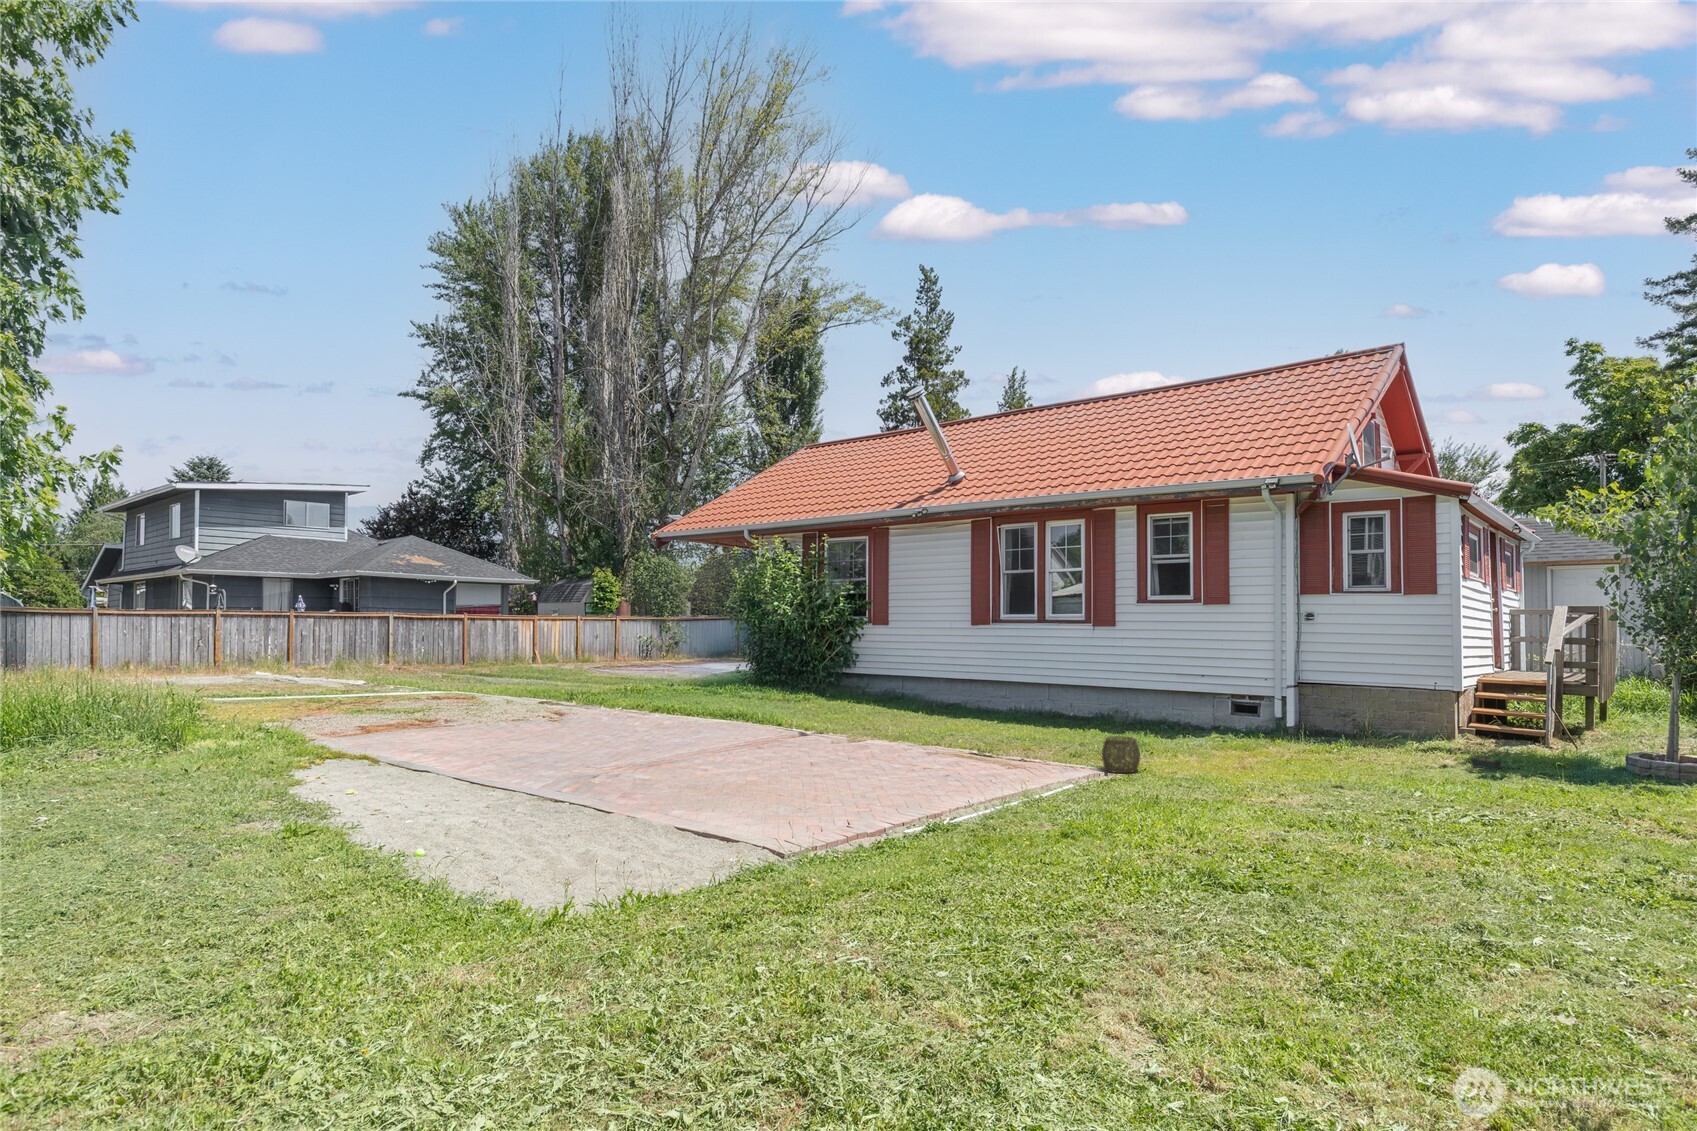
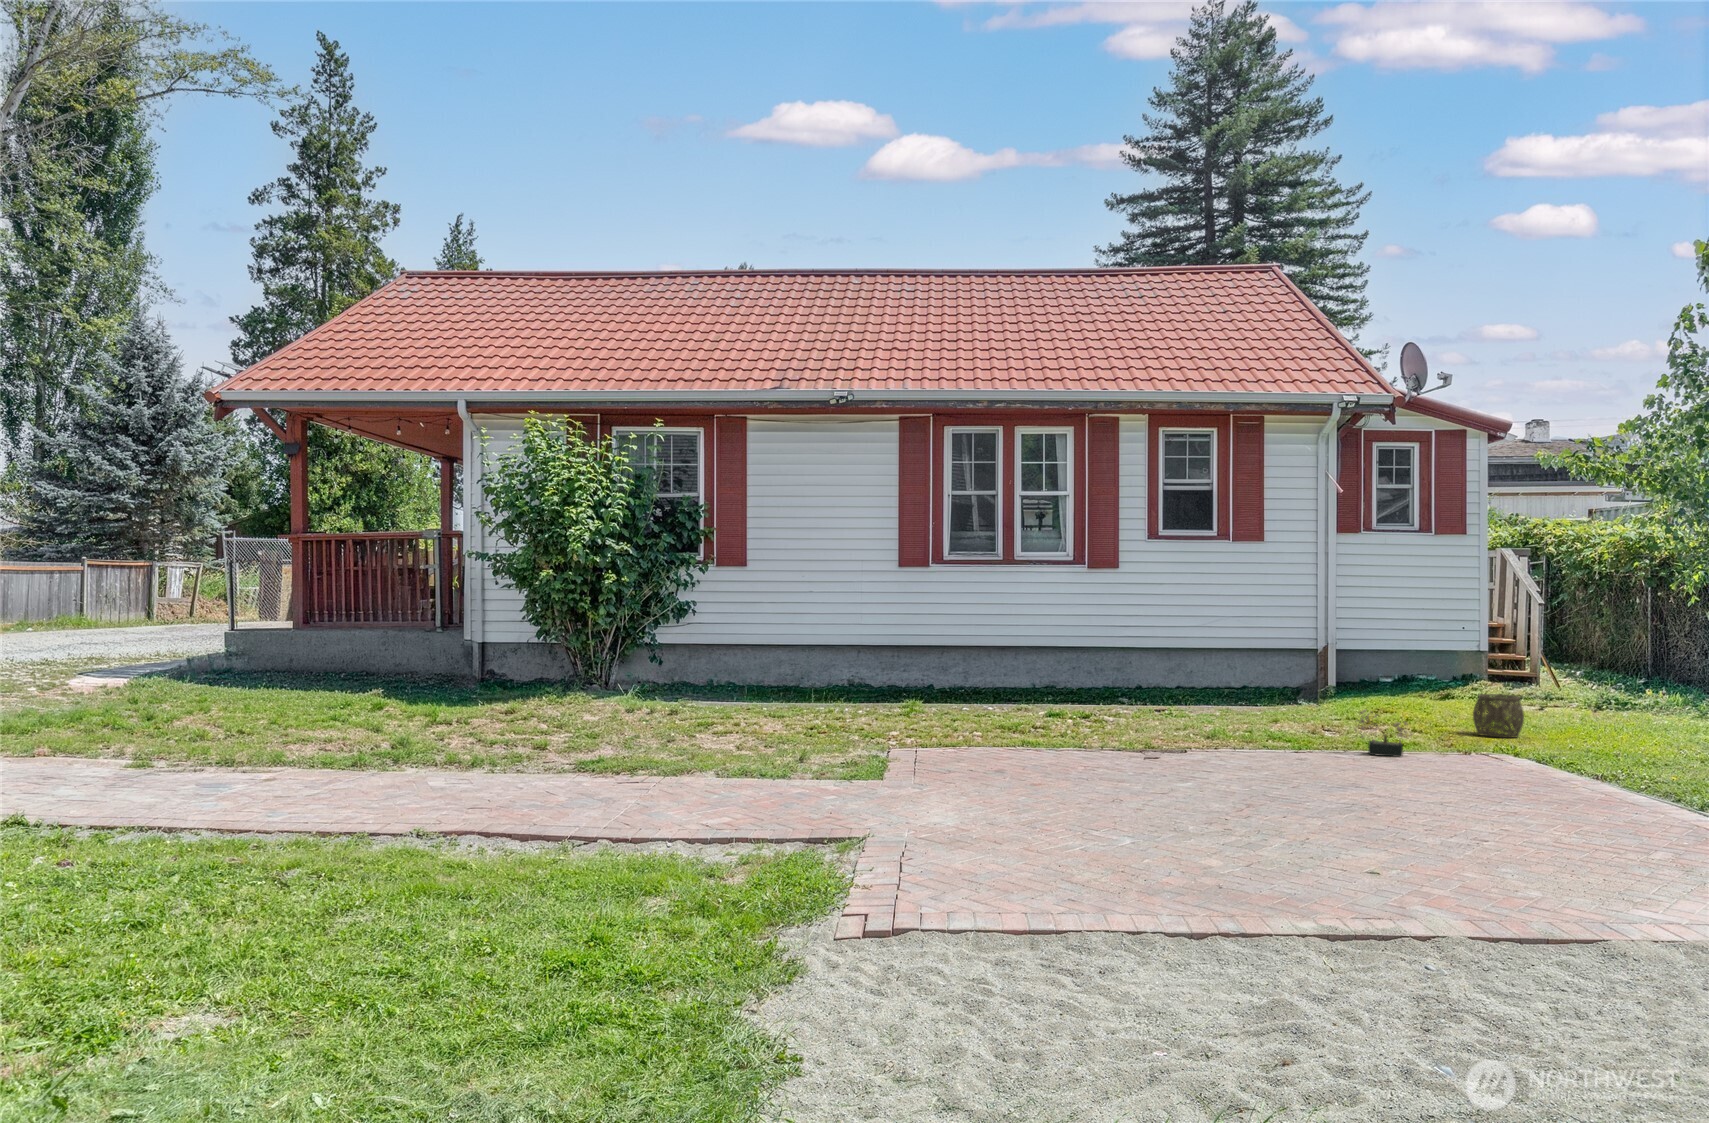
decorative plant: present [1465,739,1505,770] -> present [1356,710,1412,757]

